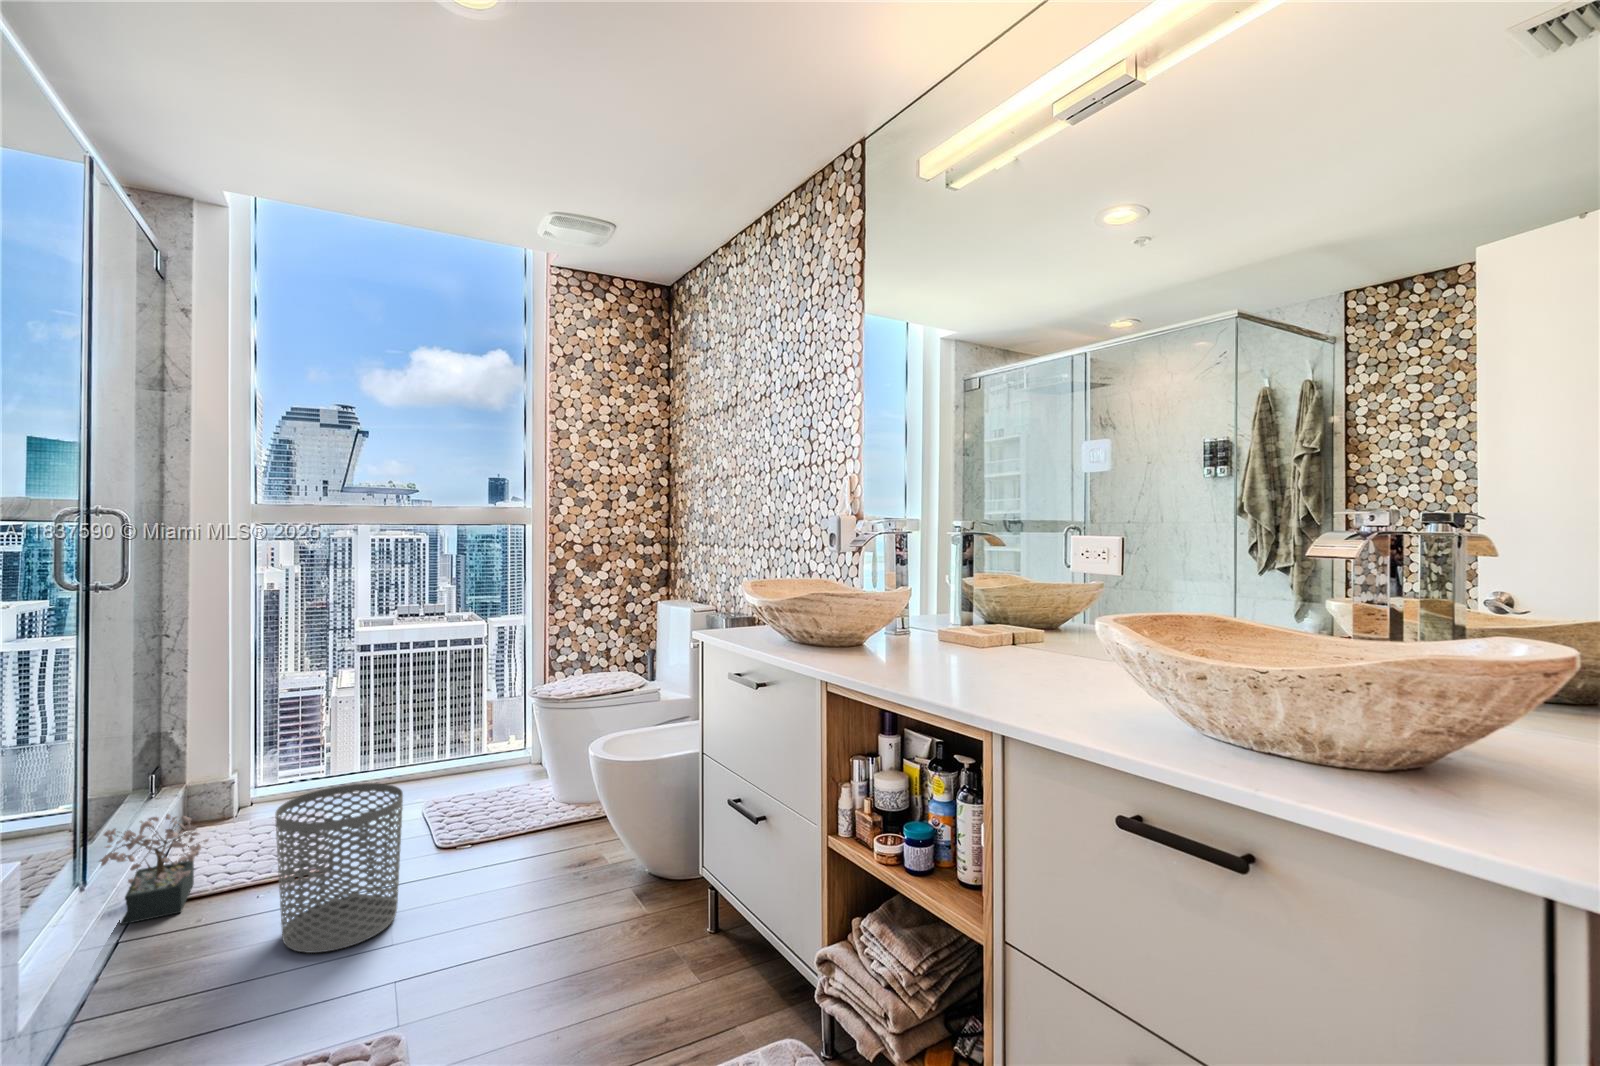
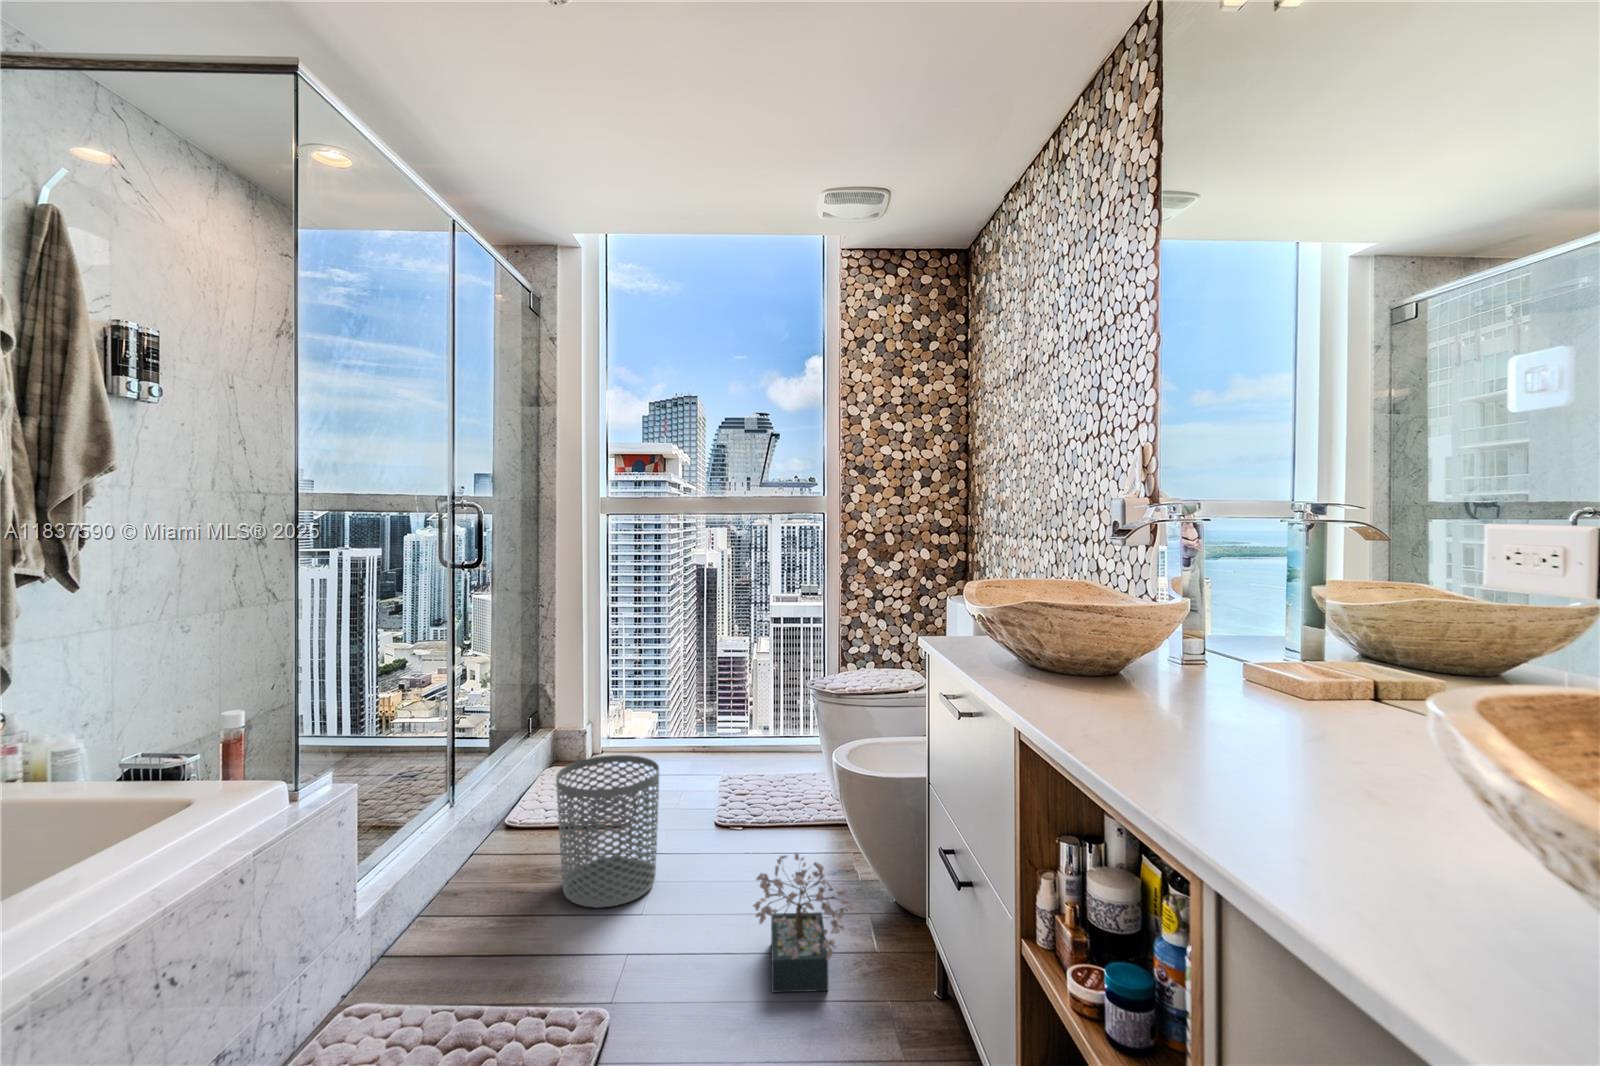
decorative plant: present [100,814,208,925] -> present [753,854,854,992]

